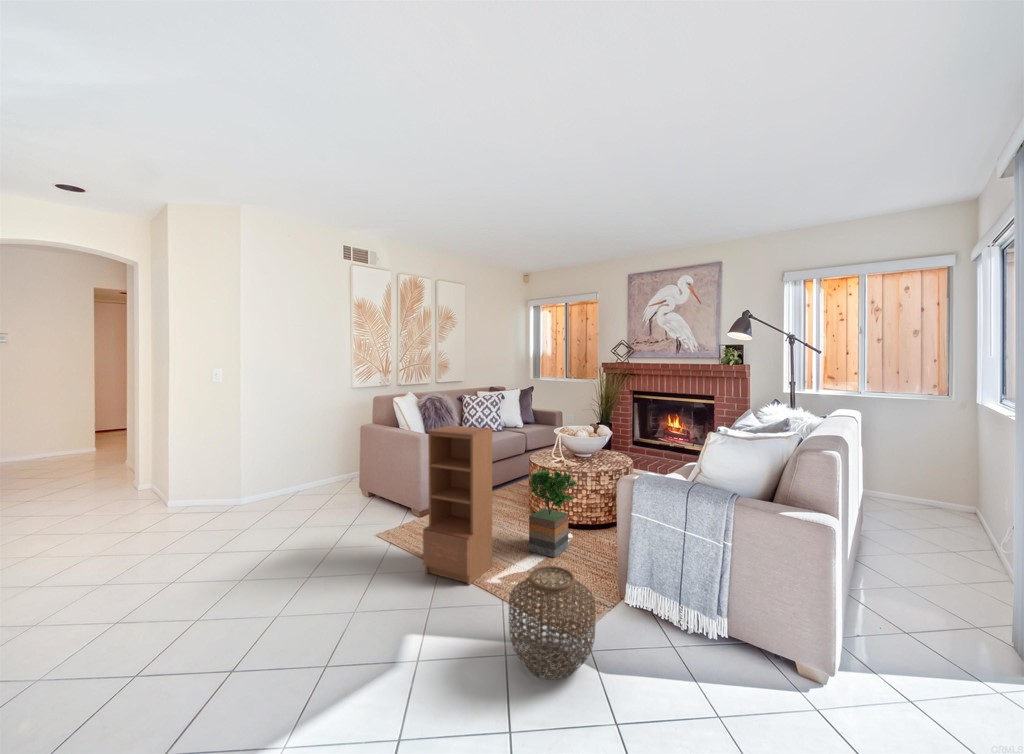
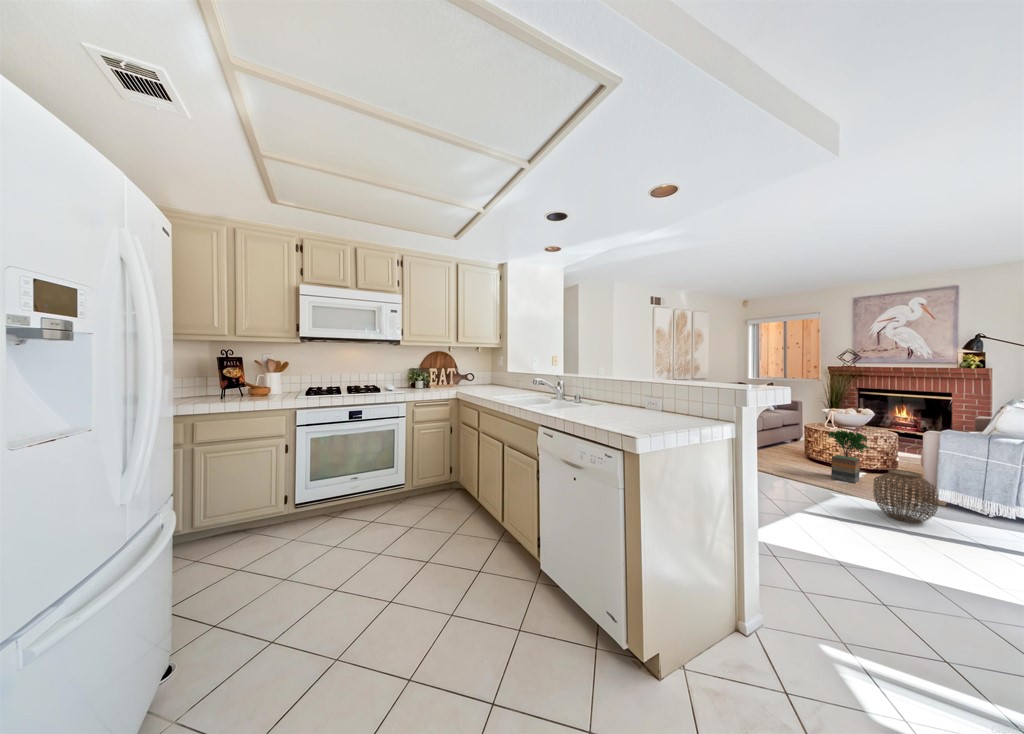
bookcase: present [423,426,493,585] -> none [772,399,816,487]

